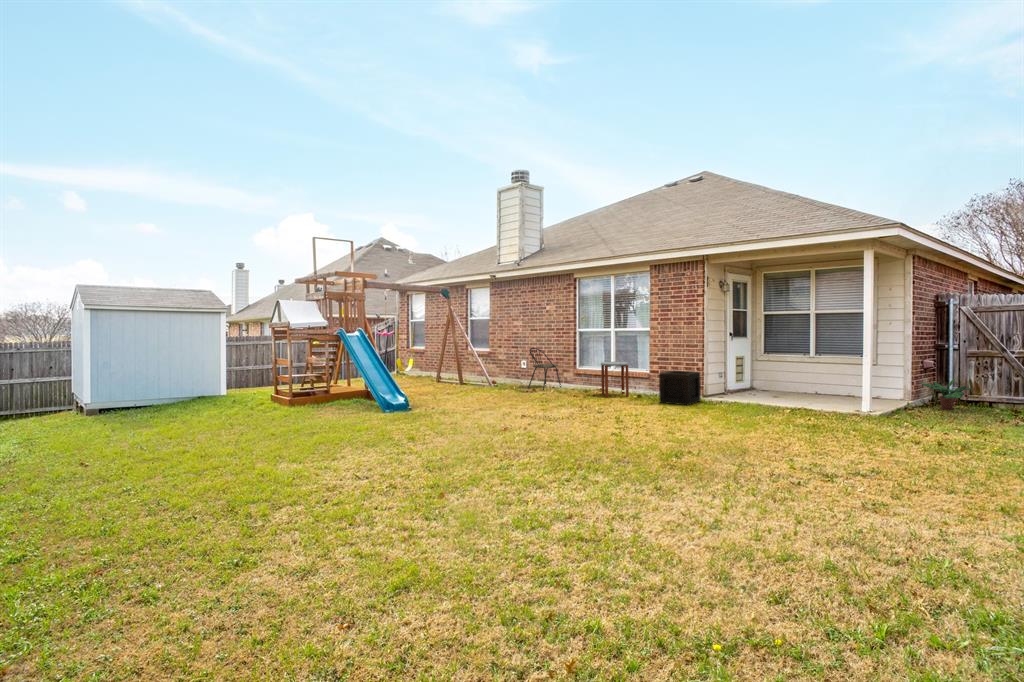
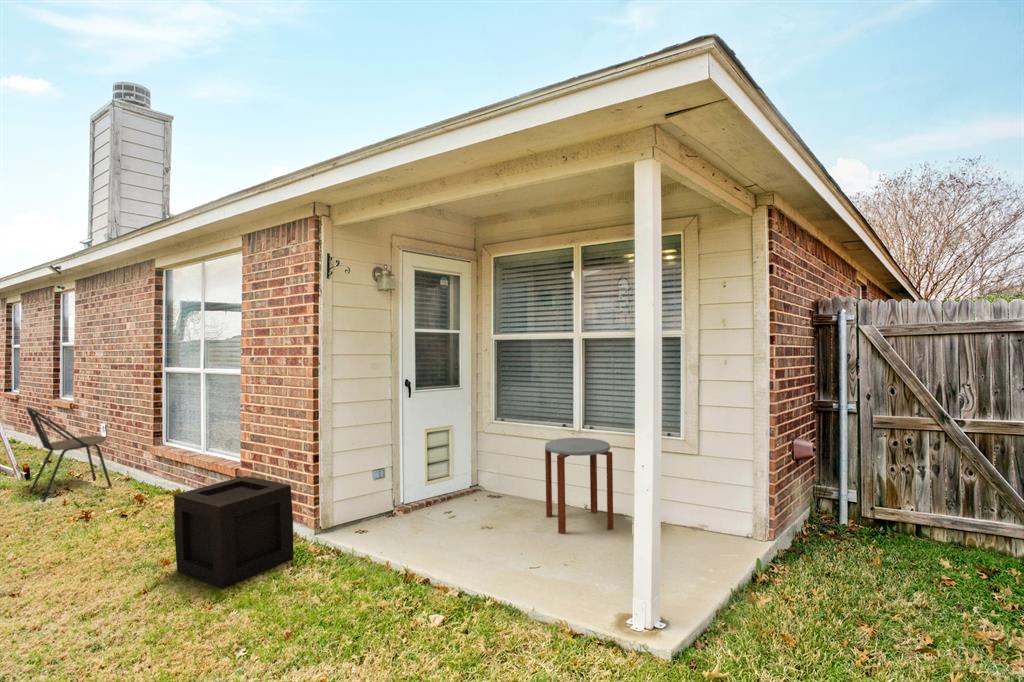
side table: present [601,362,629,398] -> present [545,438,613,534]
potted plant: present [921,379,972,410] -> none [784,489,893,564]

